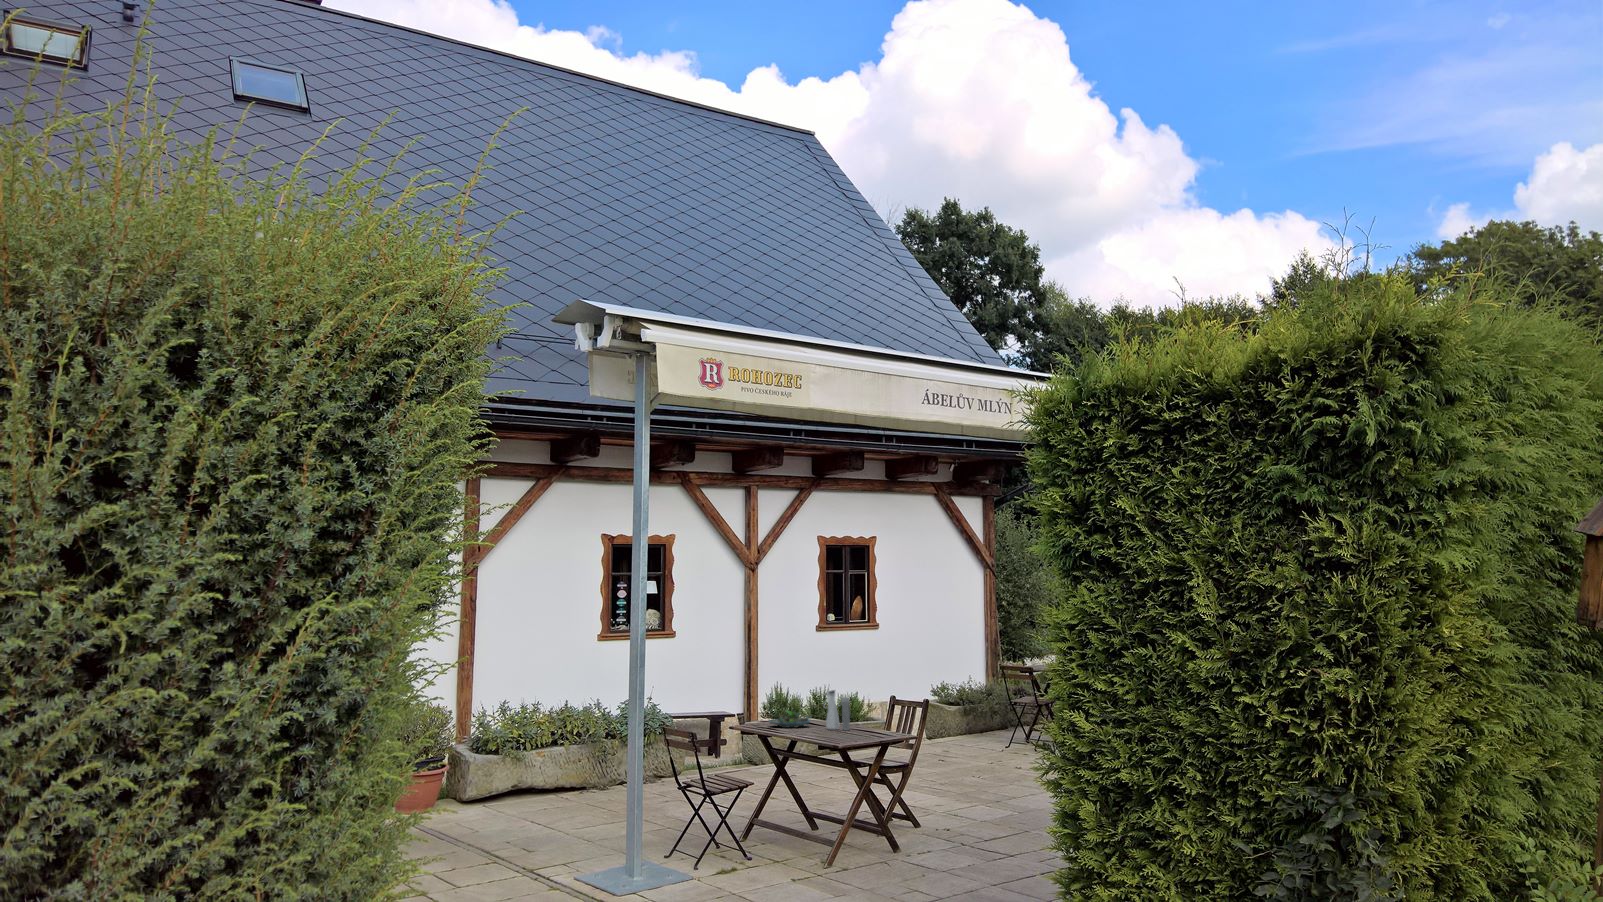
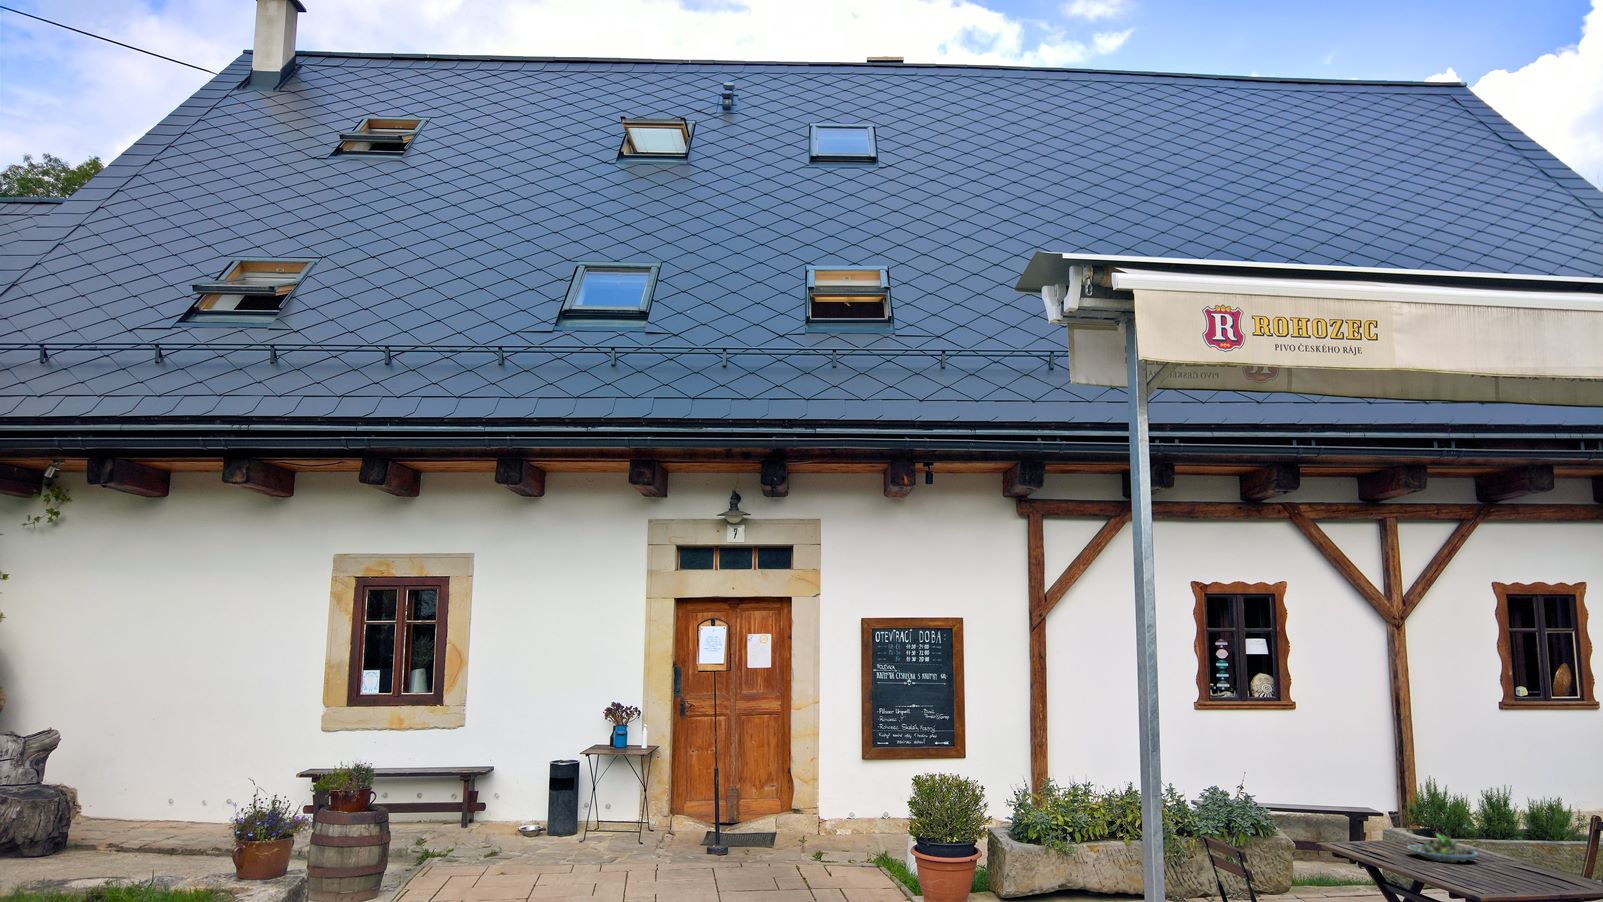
water bottle: present [824,690,850,731] -> none [1497,814,1546,881]

